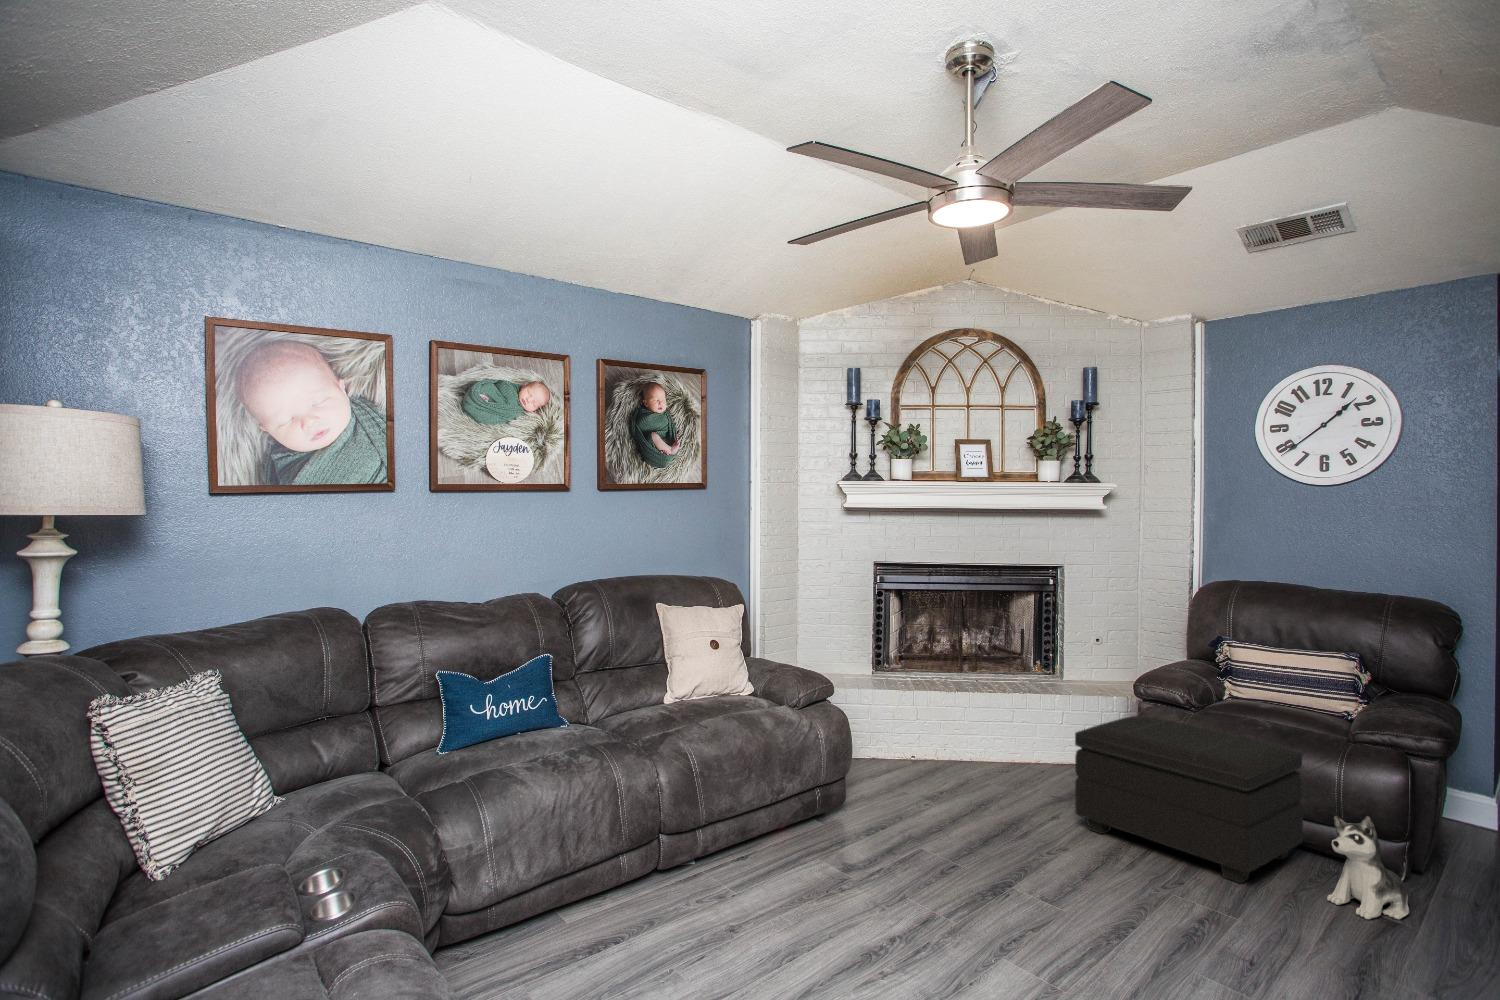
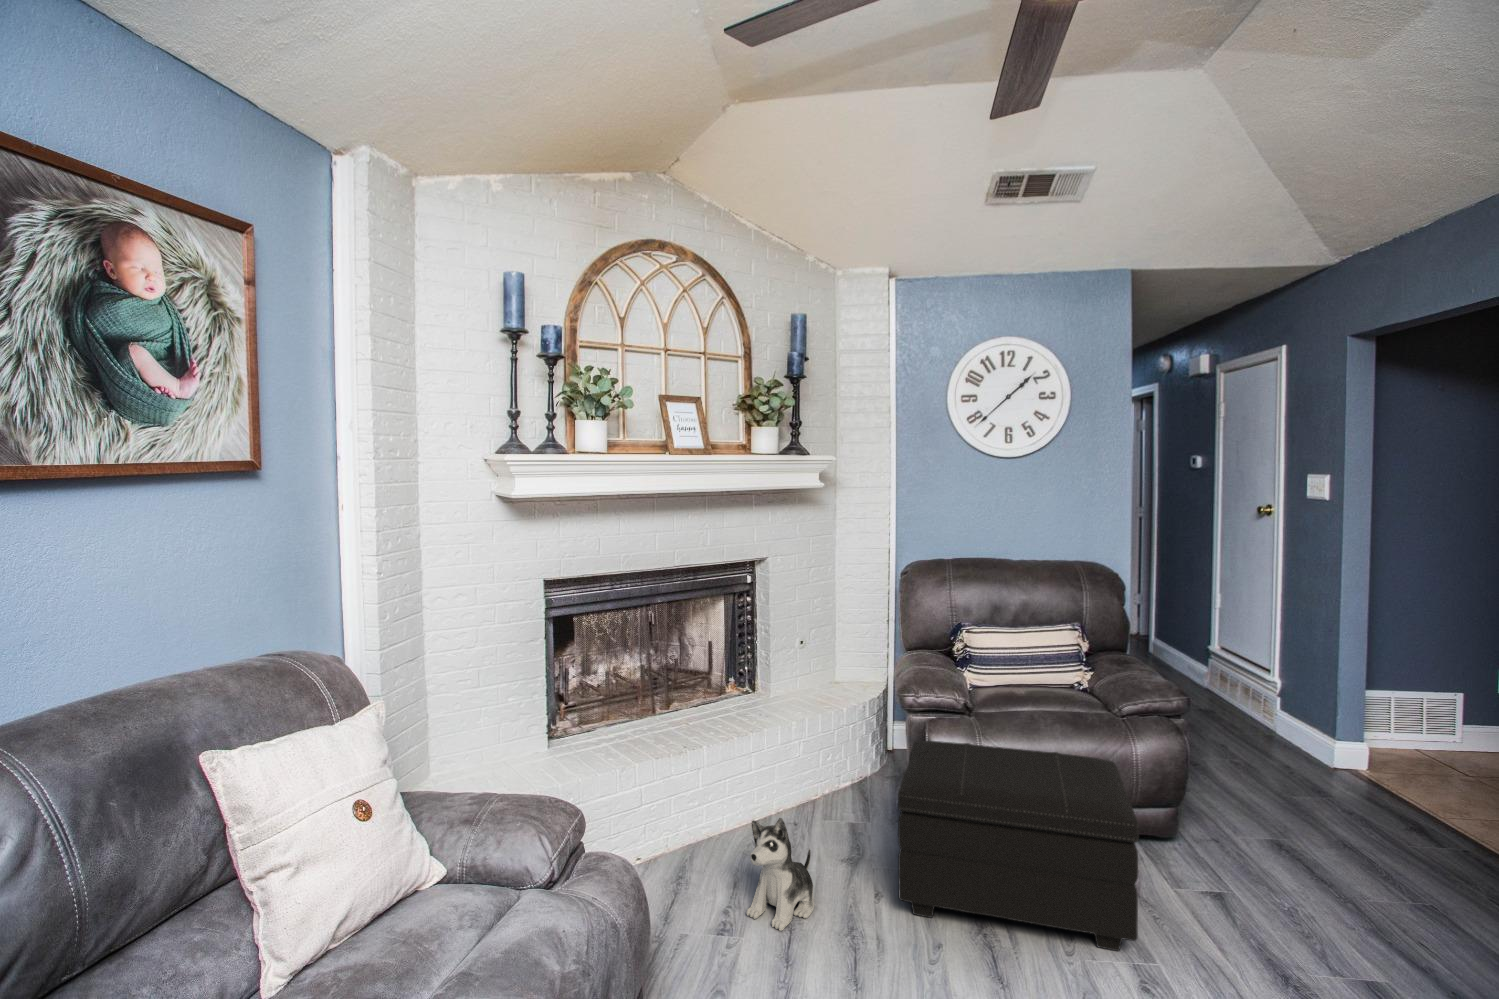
plush toy: present [1327,816,1409,919] -> present [746,818,815,931]

